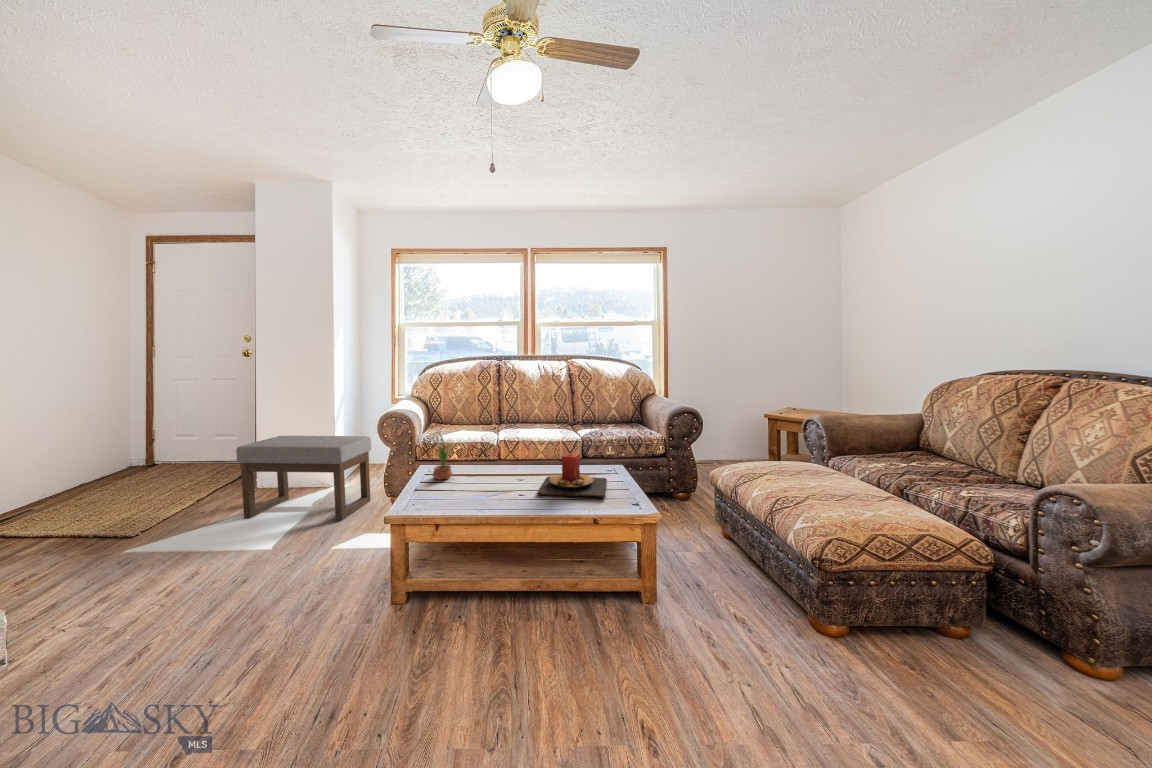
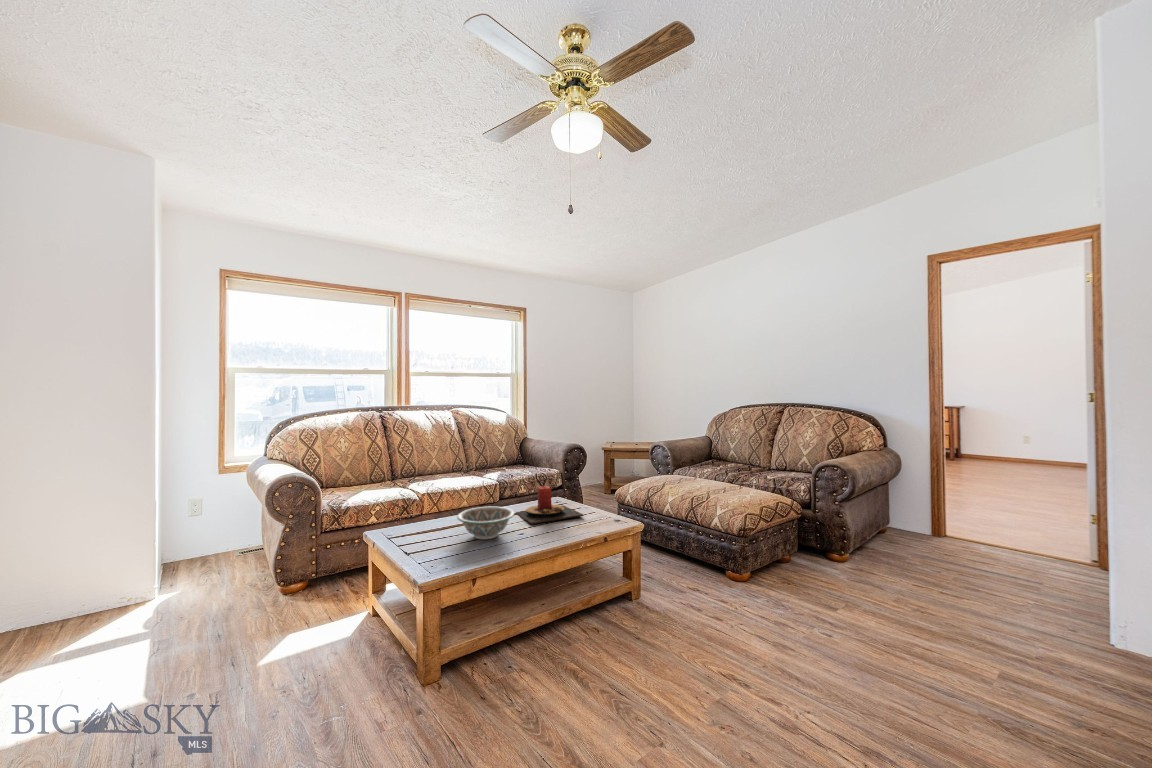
potted flower: present [429,432,452,480] -> none [408,481,432,531]
ottoman: present [236,436,371,520] -> none [48,511,255,660]
decorative bowl: none [446,466,509,503] -> present [457,507,514,539]

